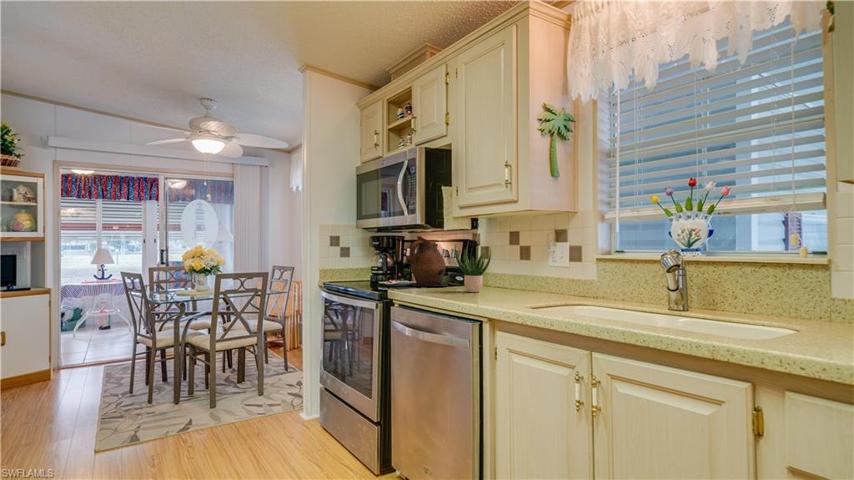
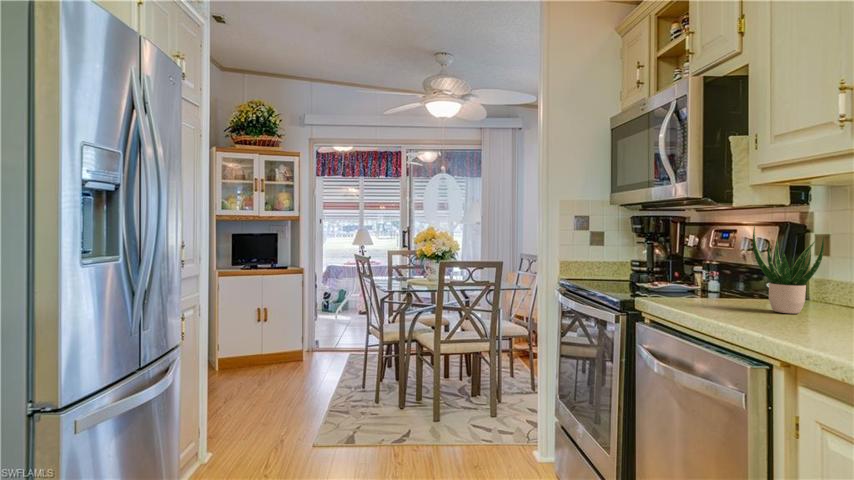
ceramic pitcher: present [410,236,448,286] -> none [680,217,748,299]

